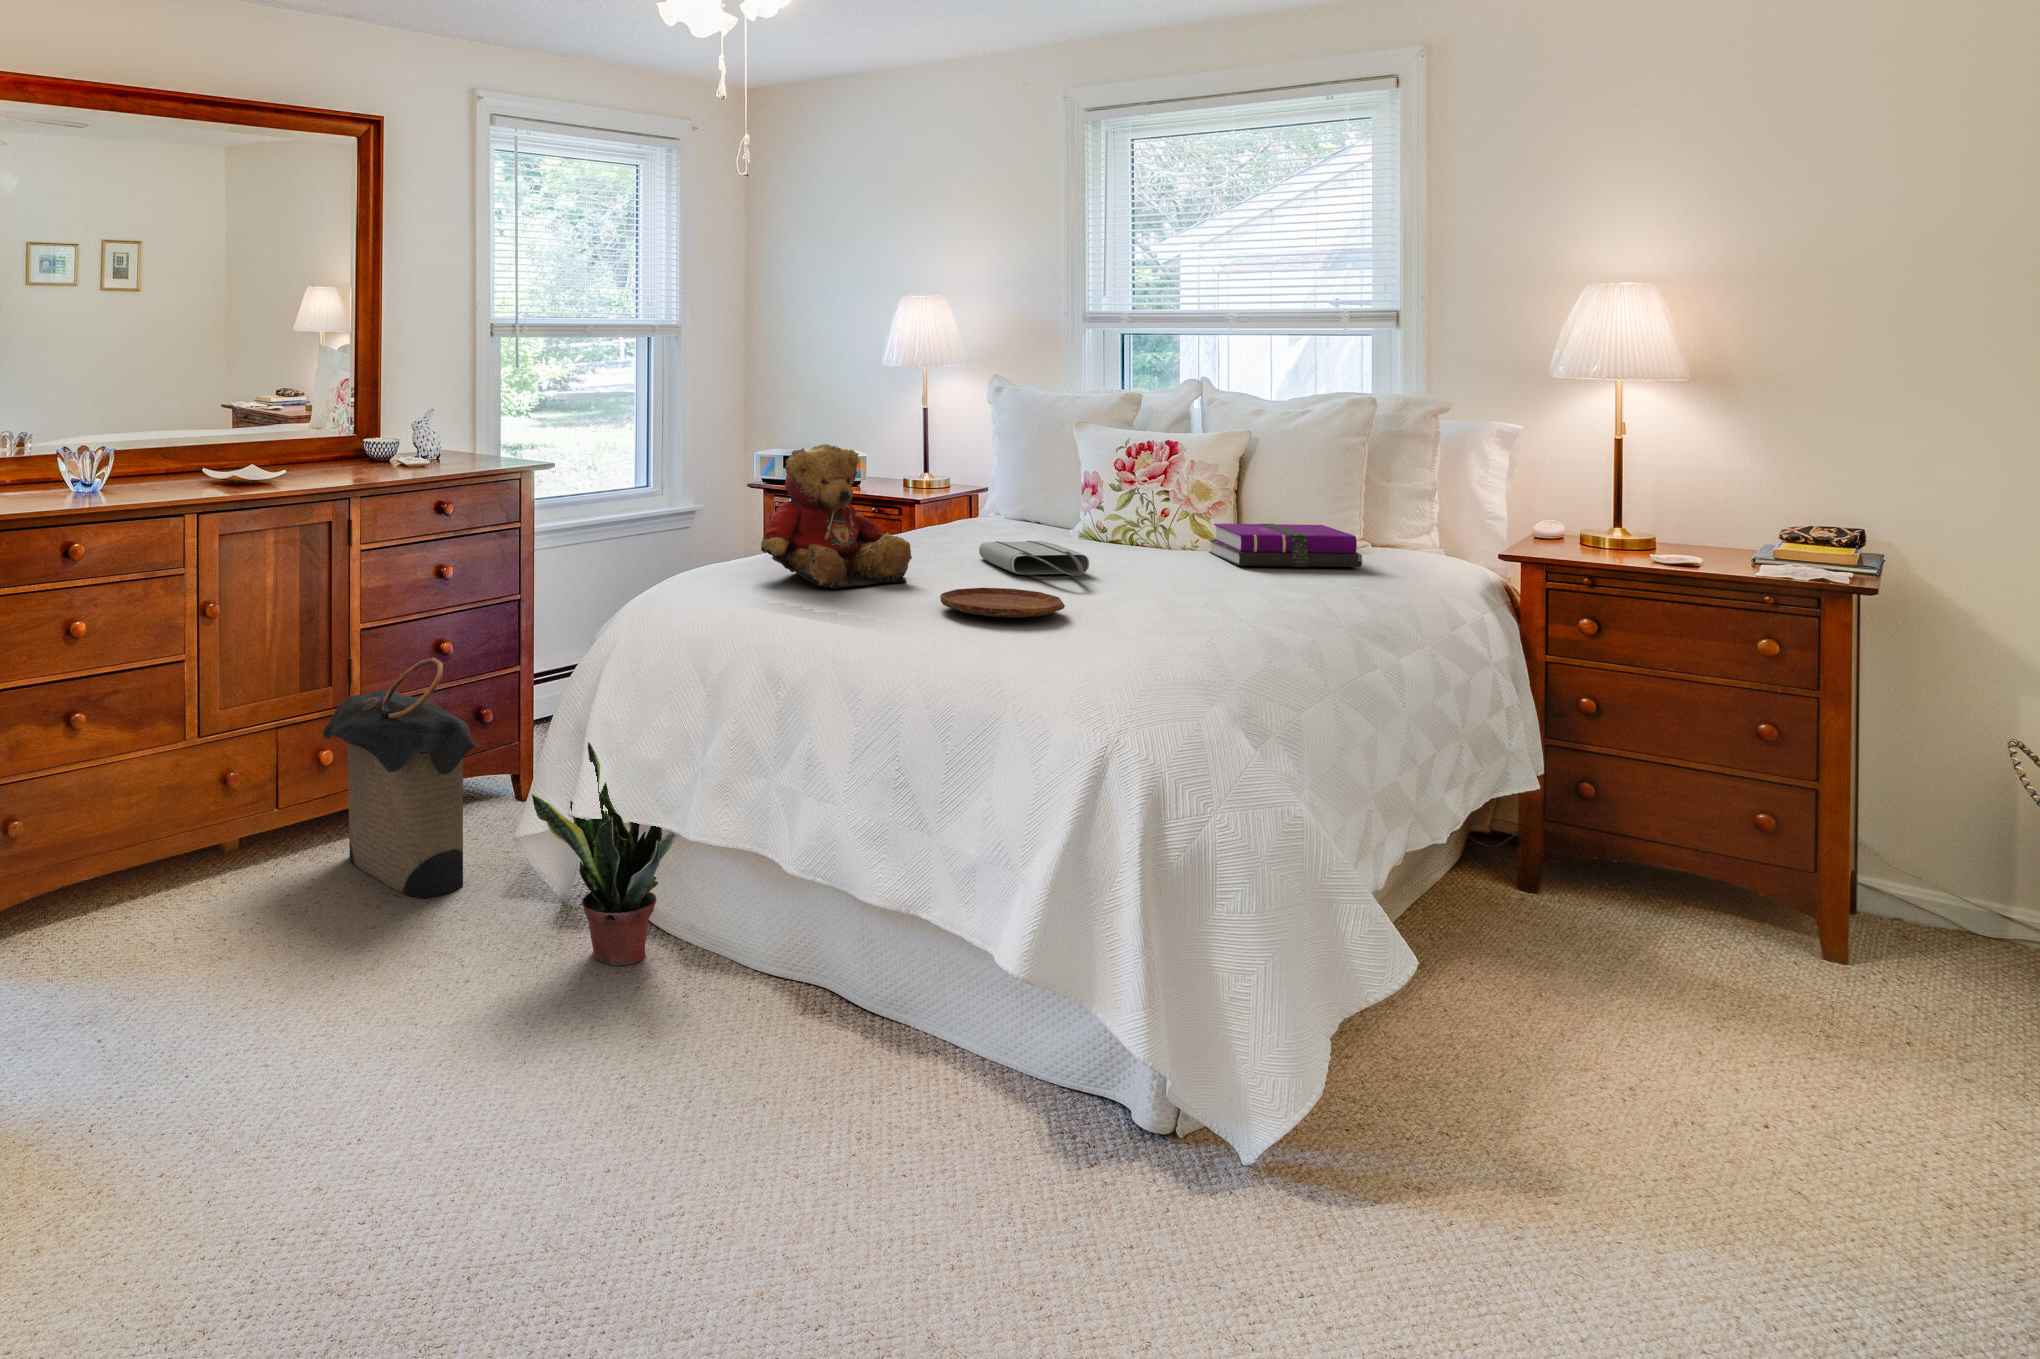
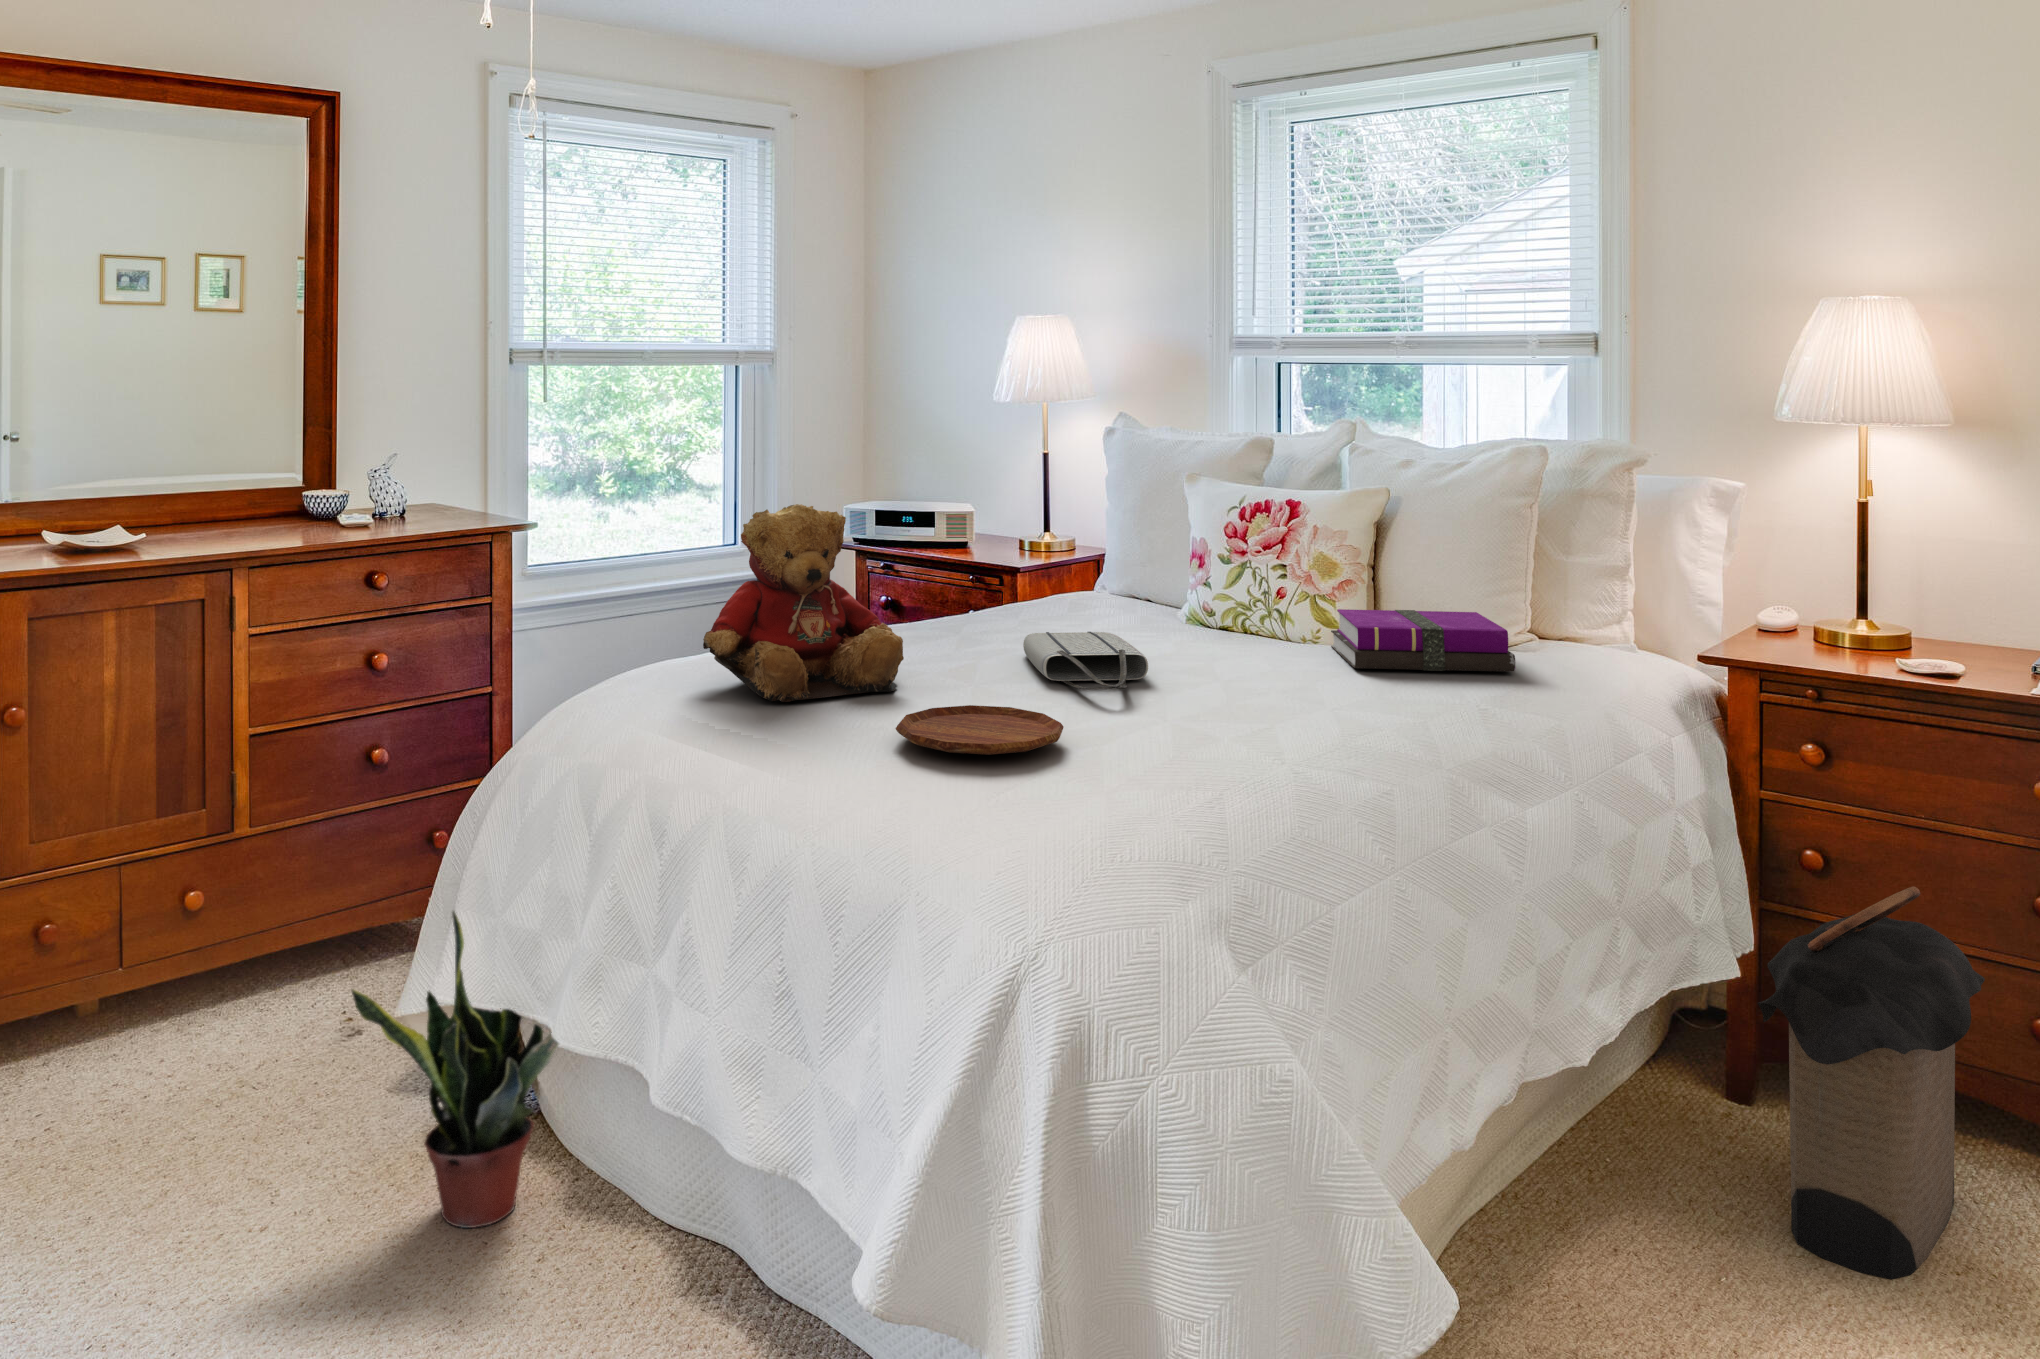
laundry hamper: present [323,658,480,898] -> present [1757,887,1985,1279]

